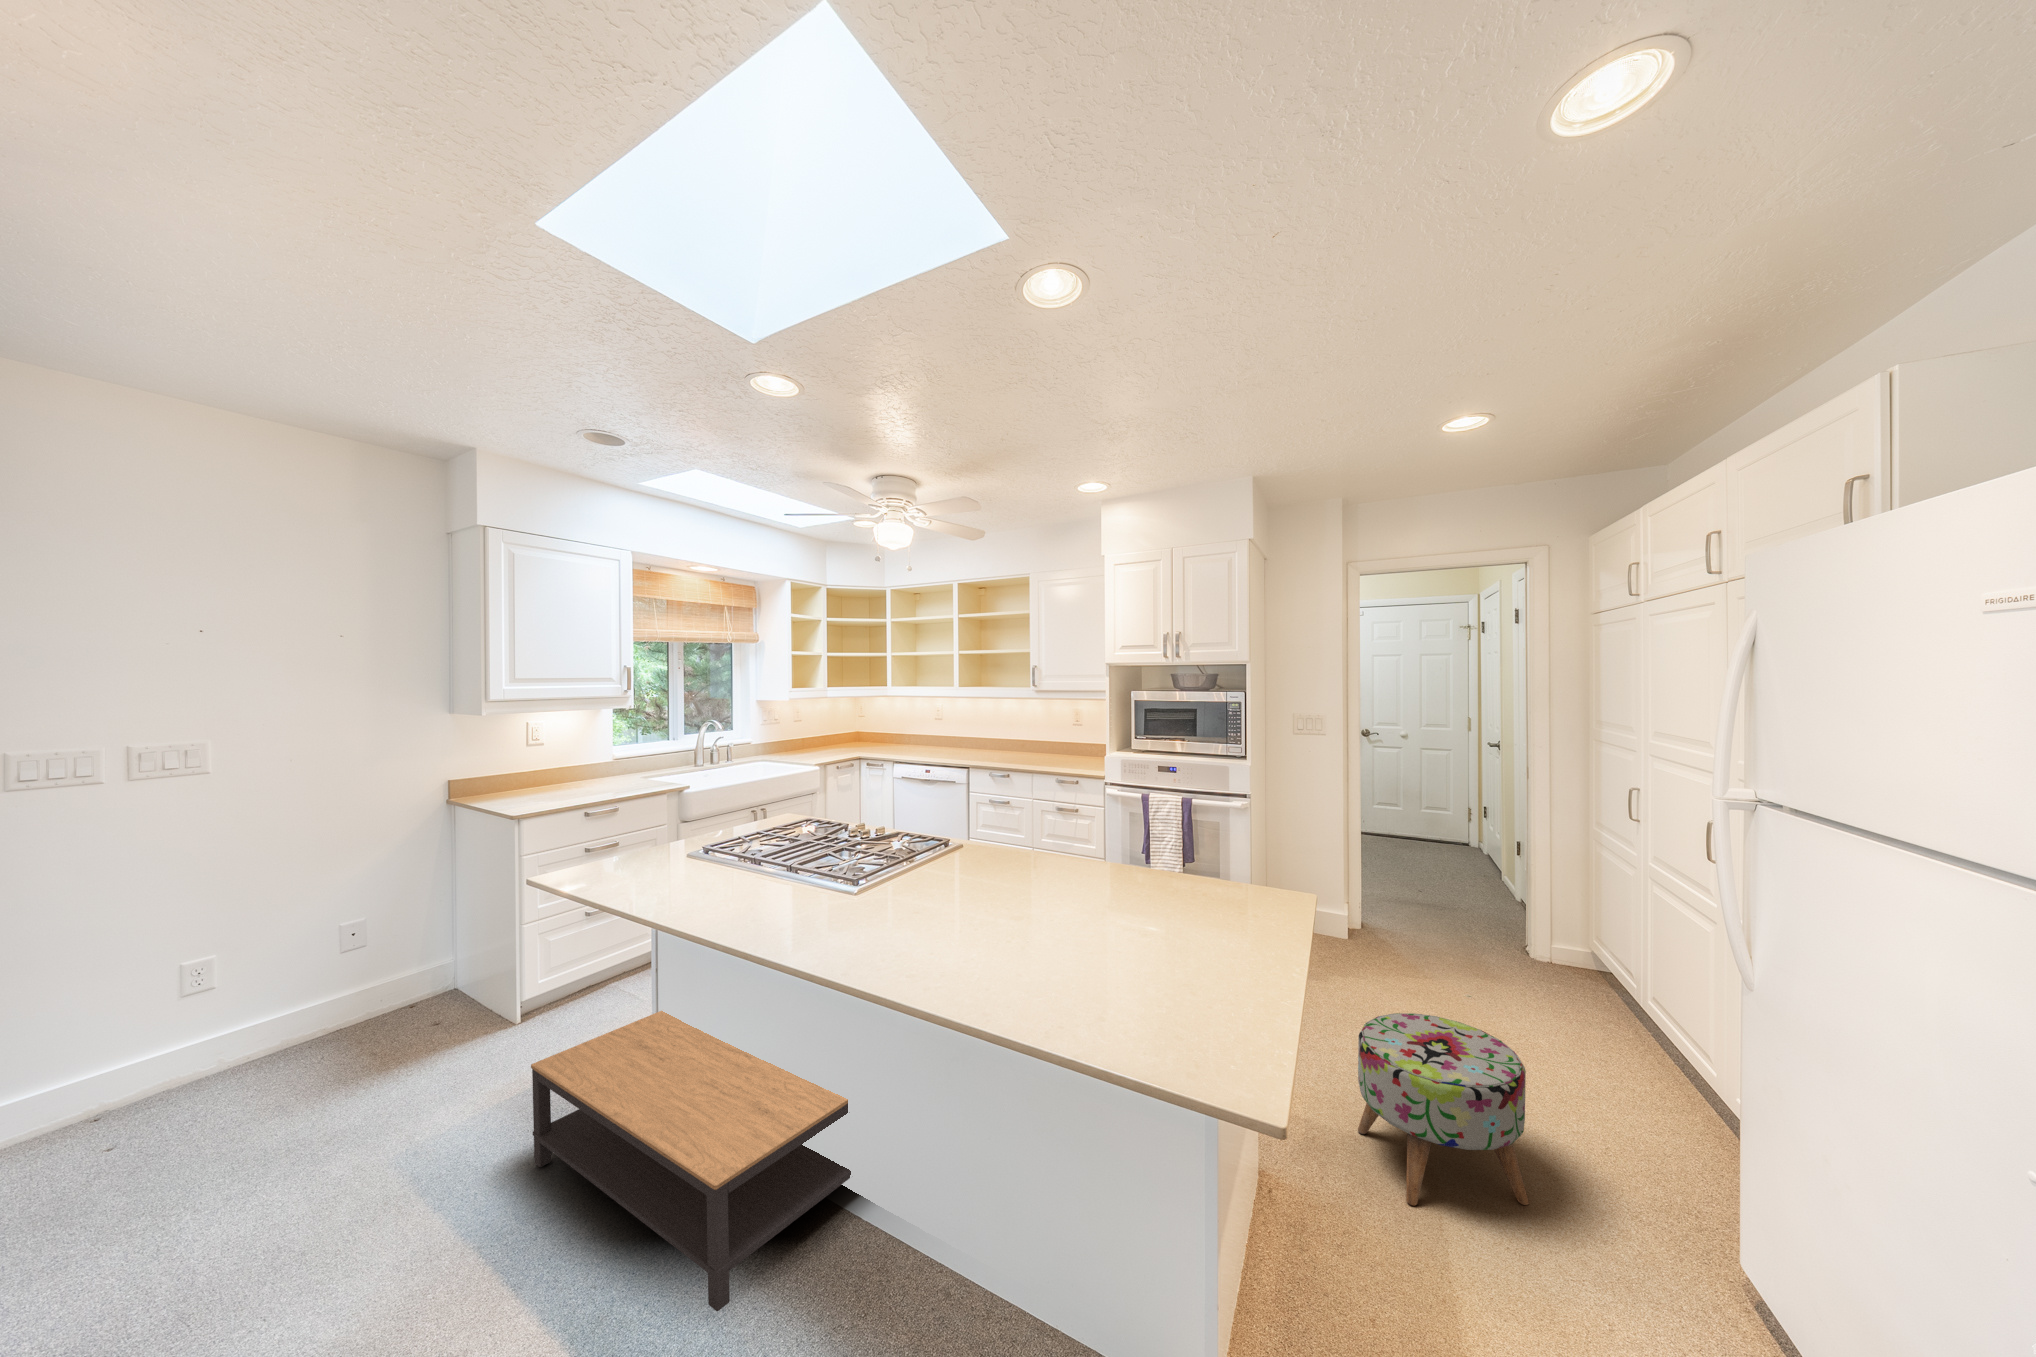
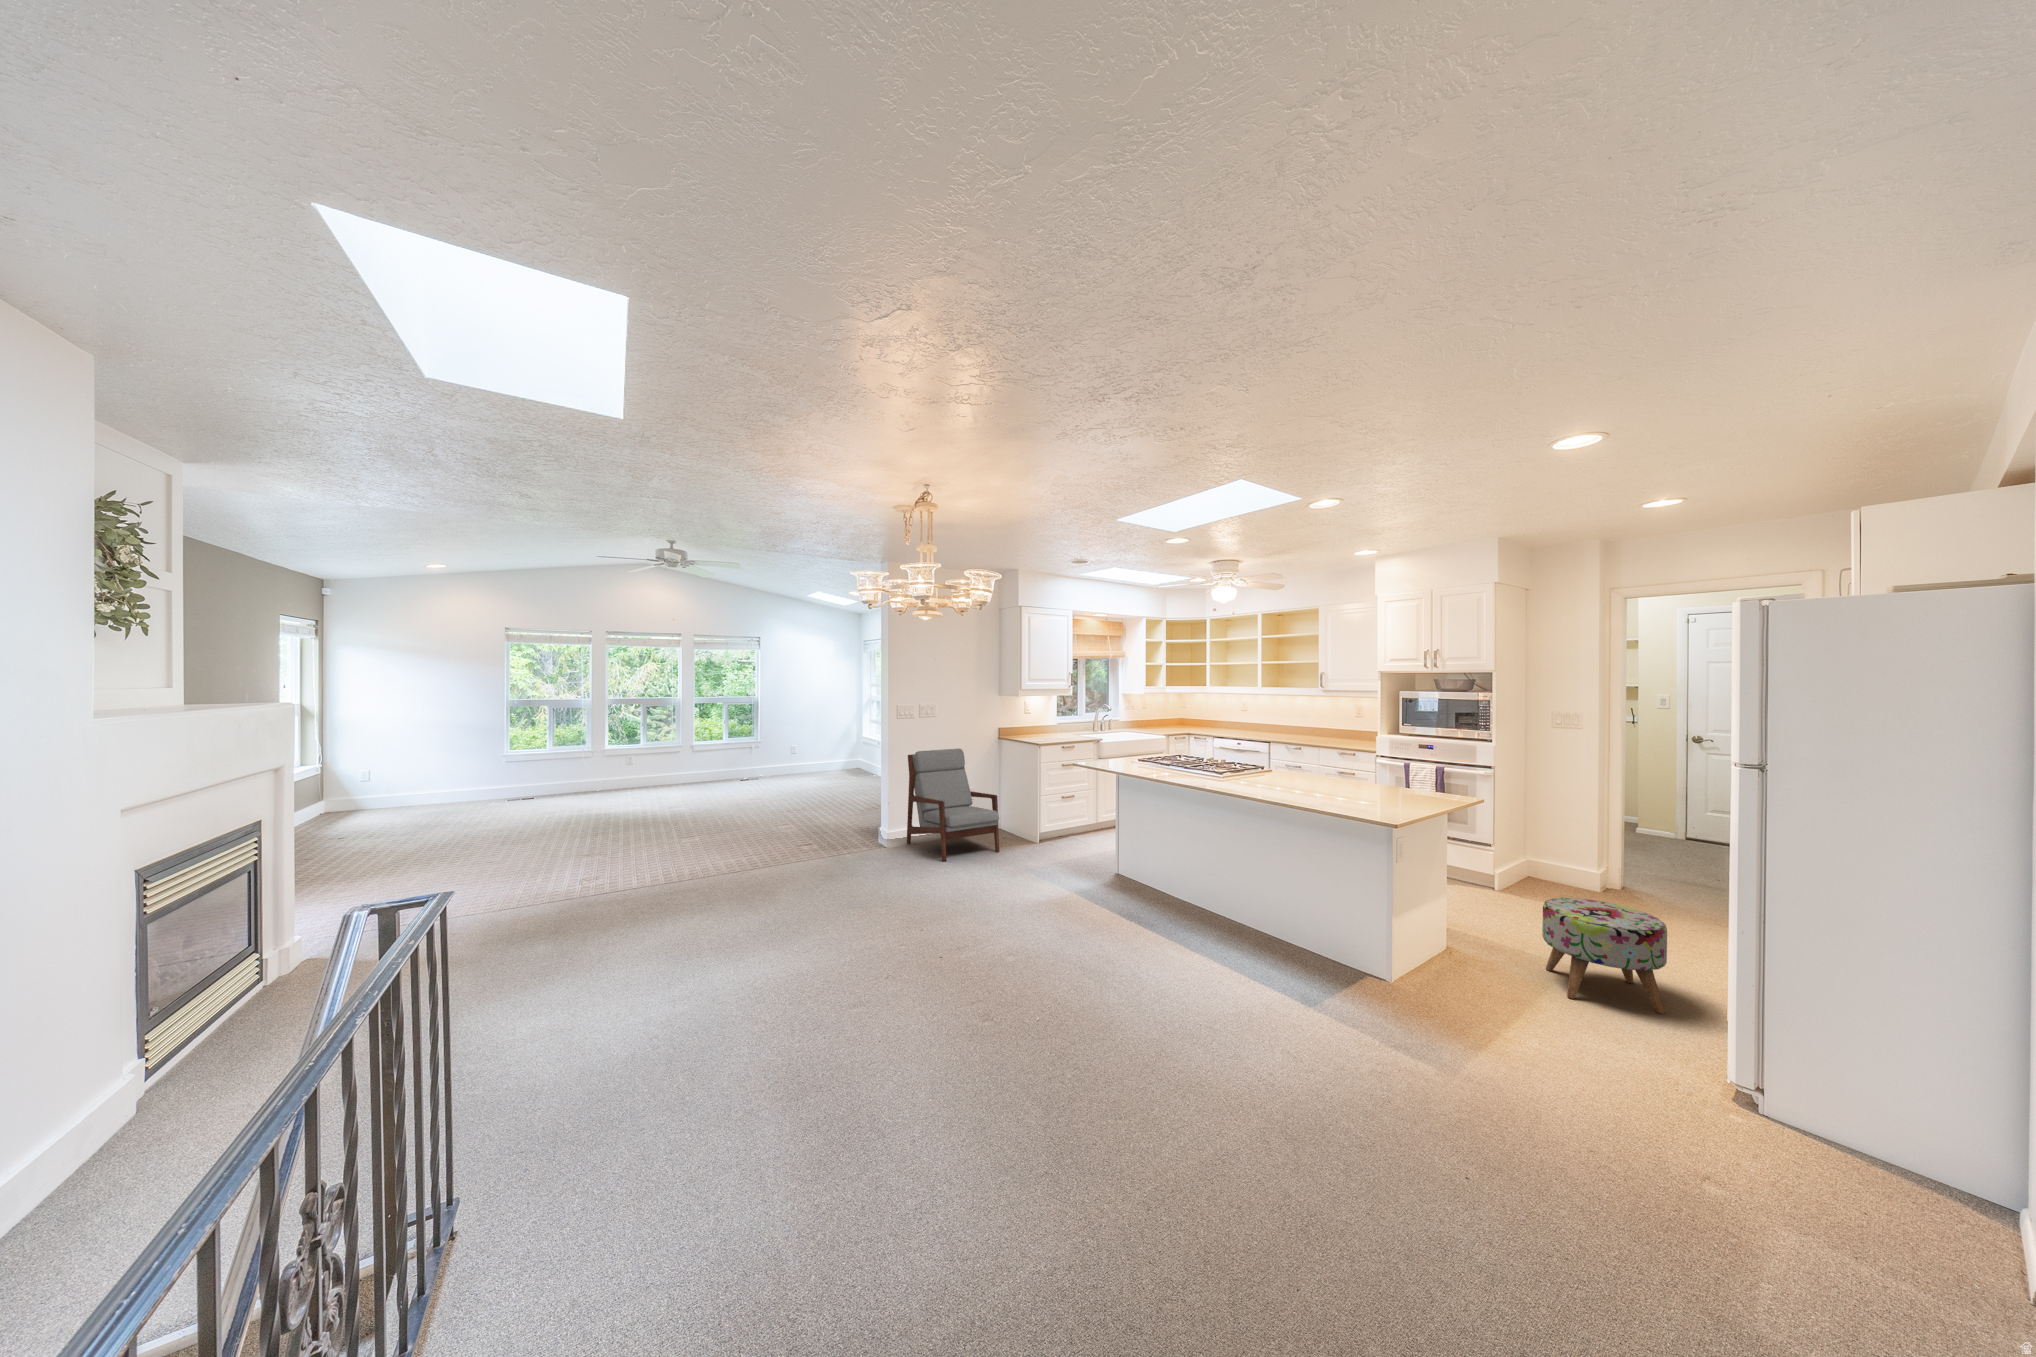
armchair: none [267,824,485,1076] -> present [907,749,999,862]
coffee table: present [531,1011,851,1311] -> none [1053,842,1237,956]

